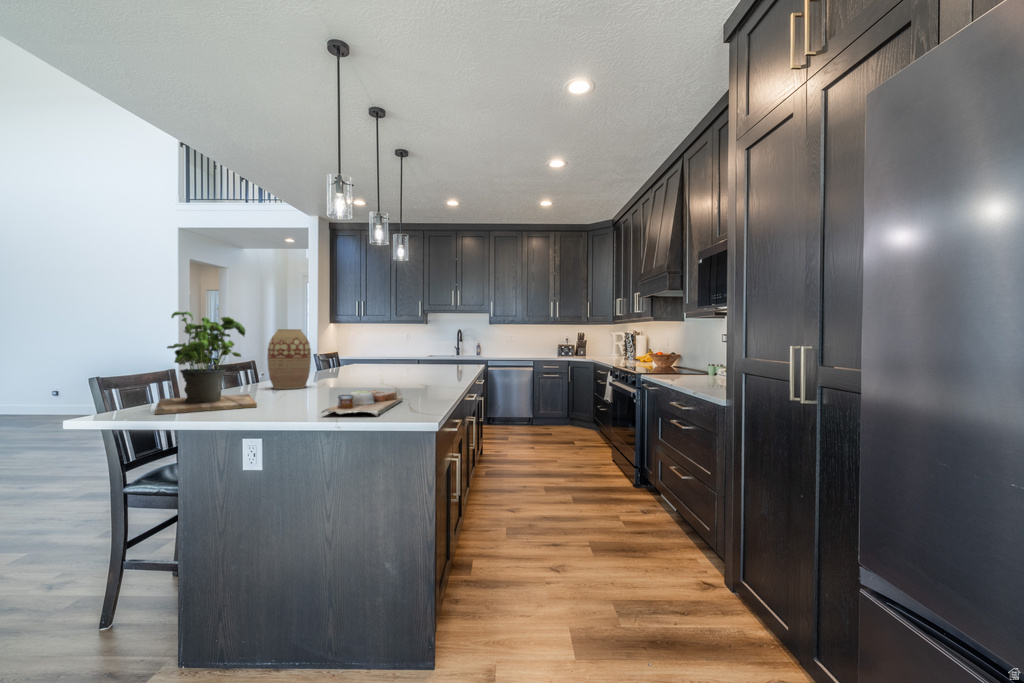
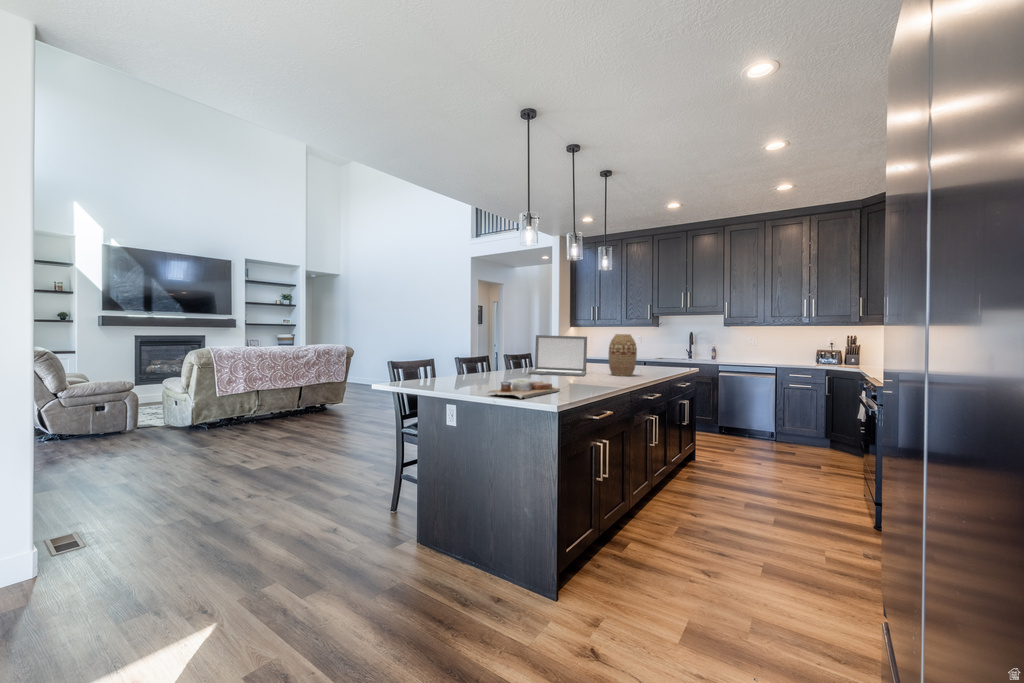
potted plant: present [155,312,257,414] -> none [406,320,467,386]
vase: present [267,329,311,389] -> present [609,334,637,376]
laptop: none [320,335,391,383] -> present [529,335,587,376]

